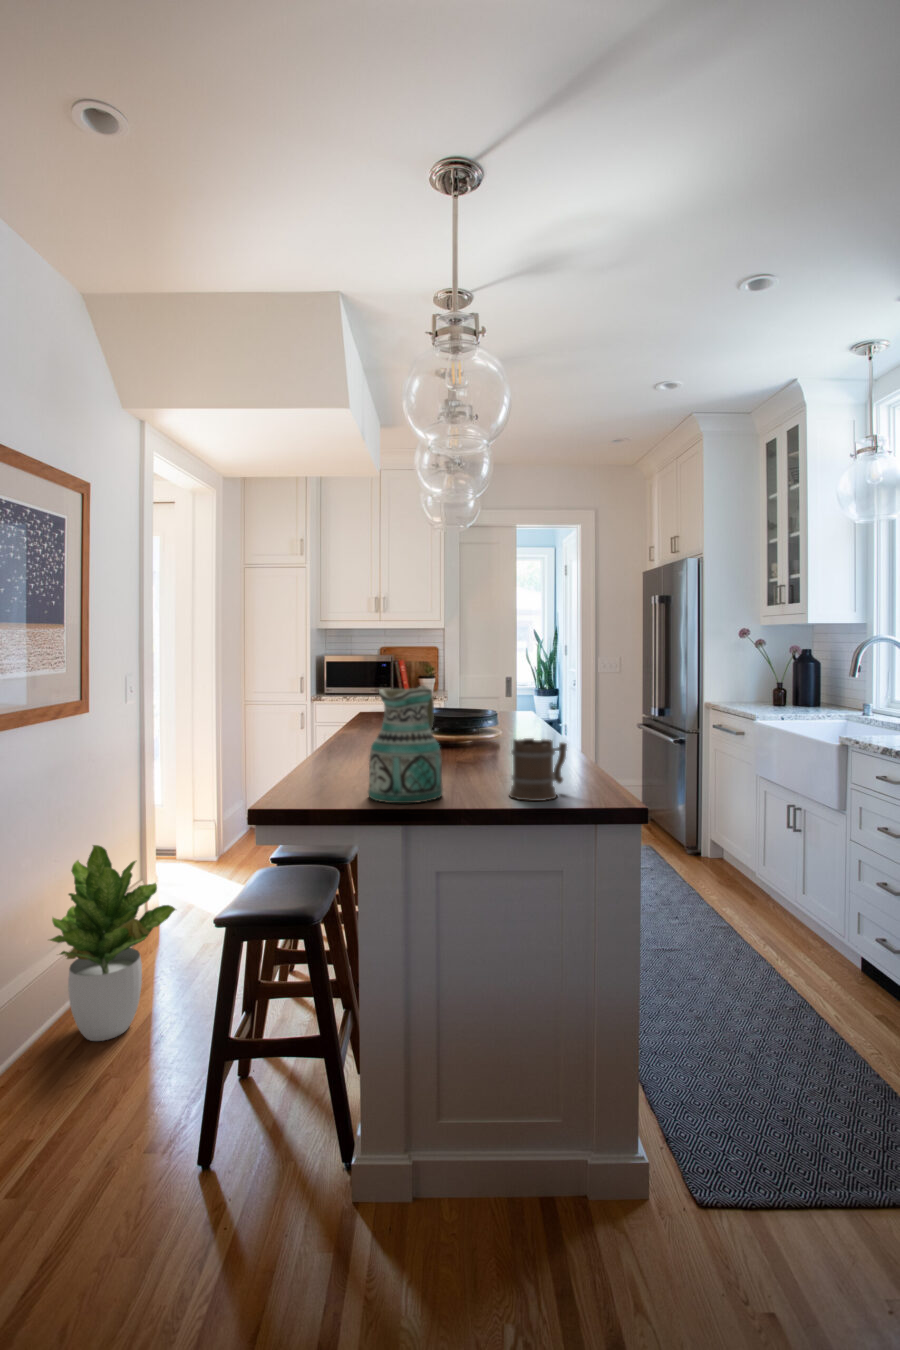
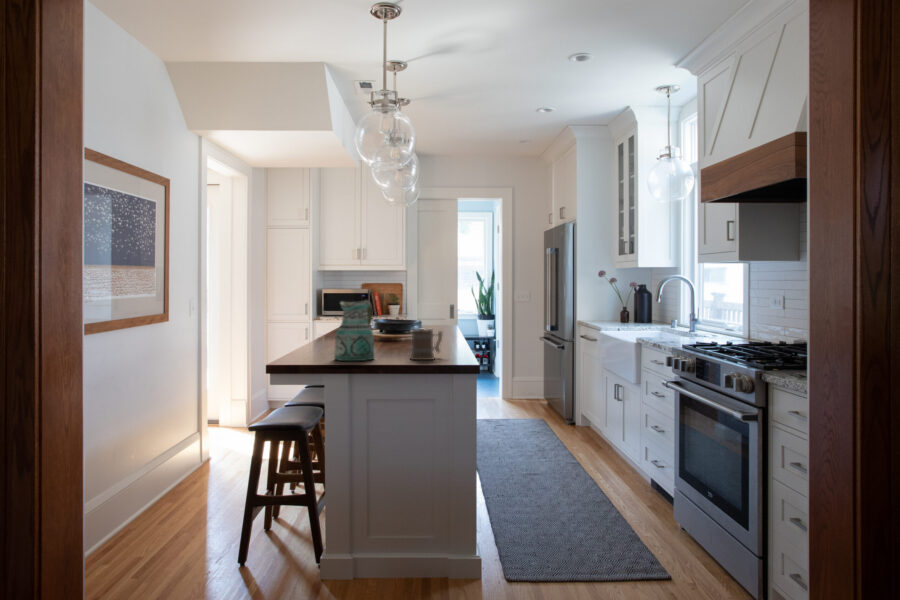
potted plant: present [50,845,176,1041] -> none [146,400,224,517]

